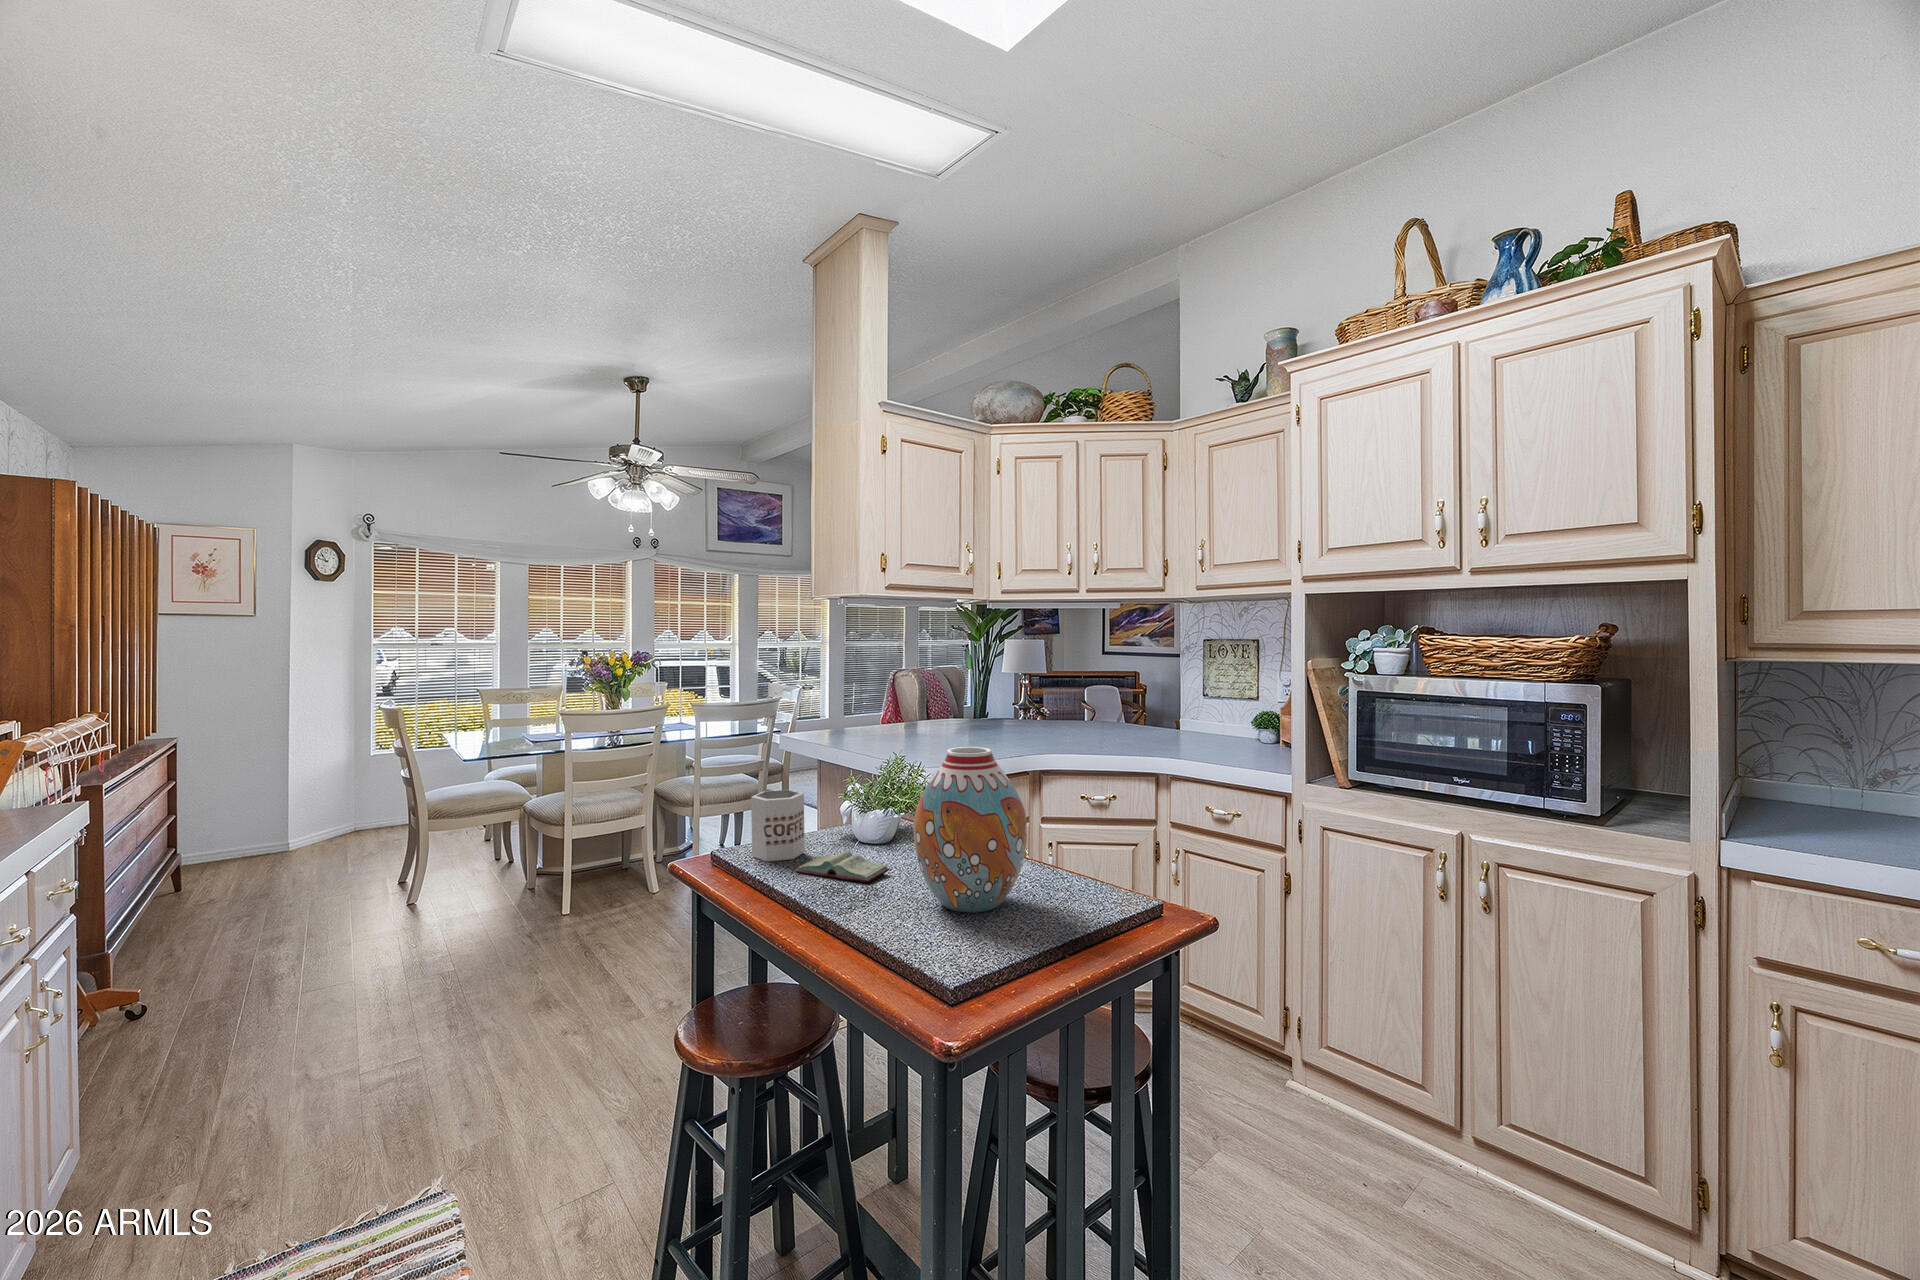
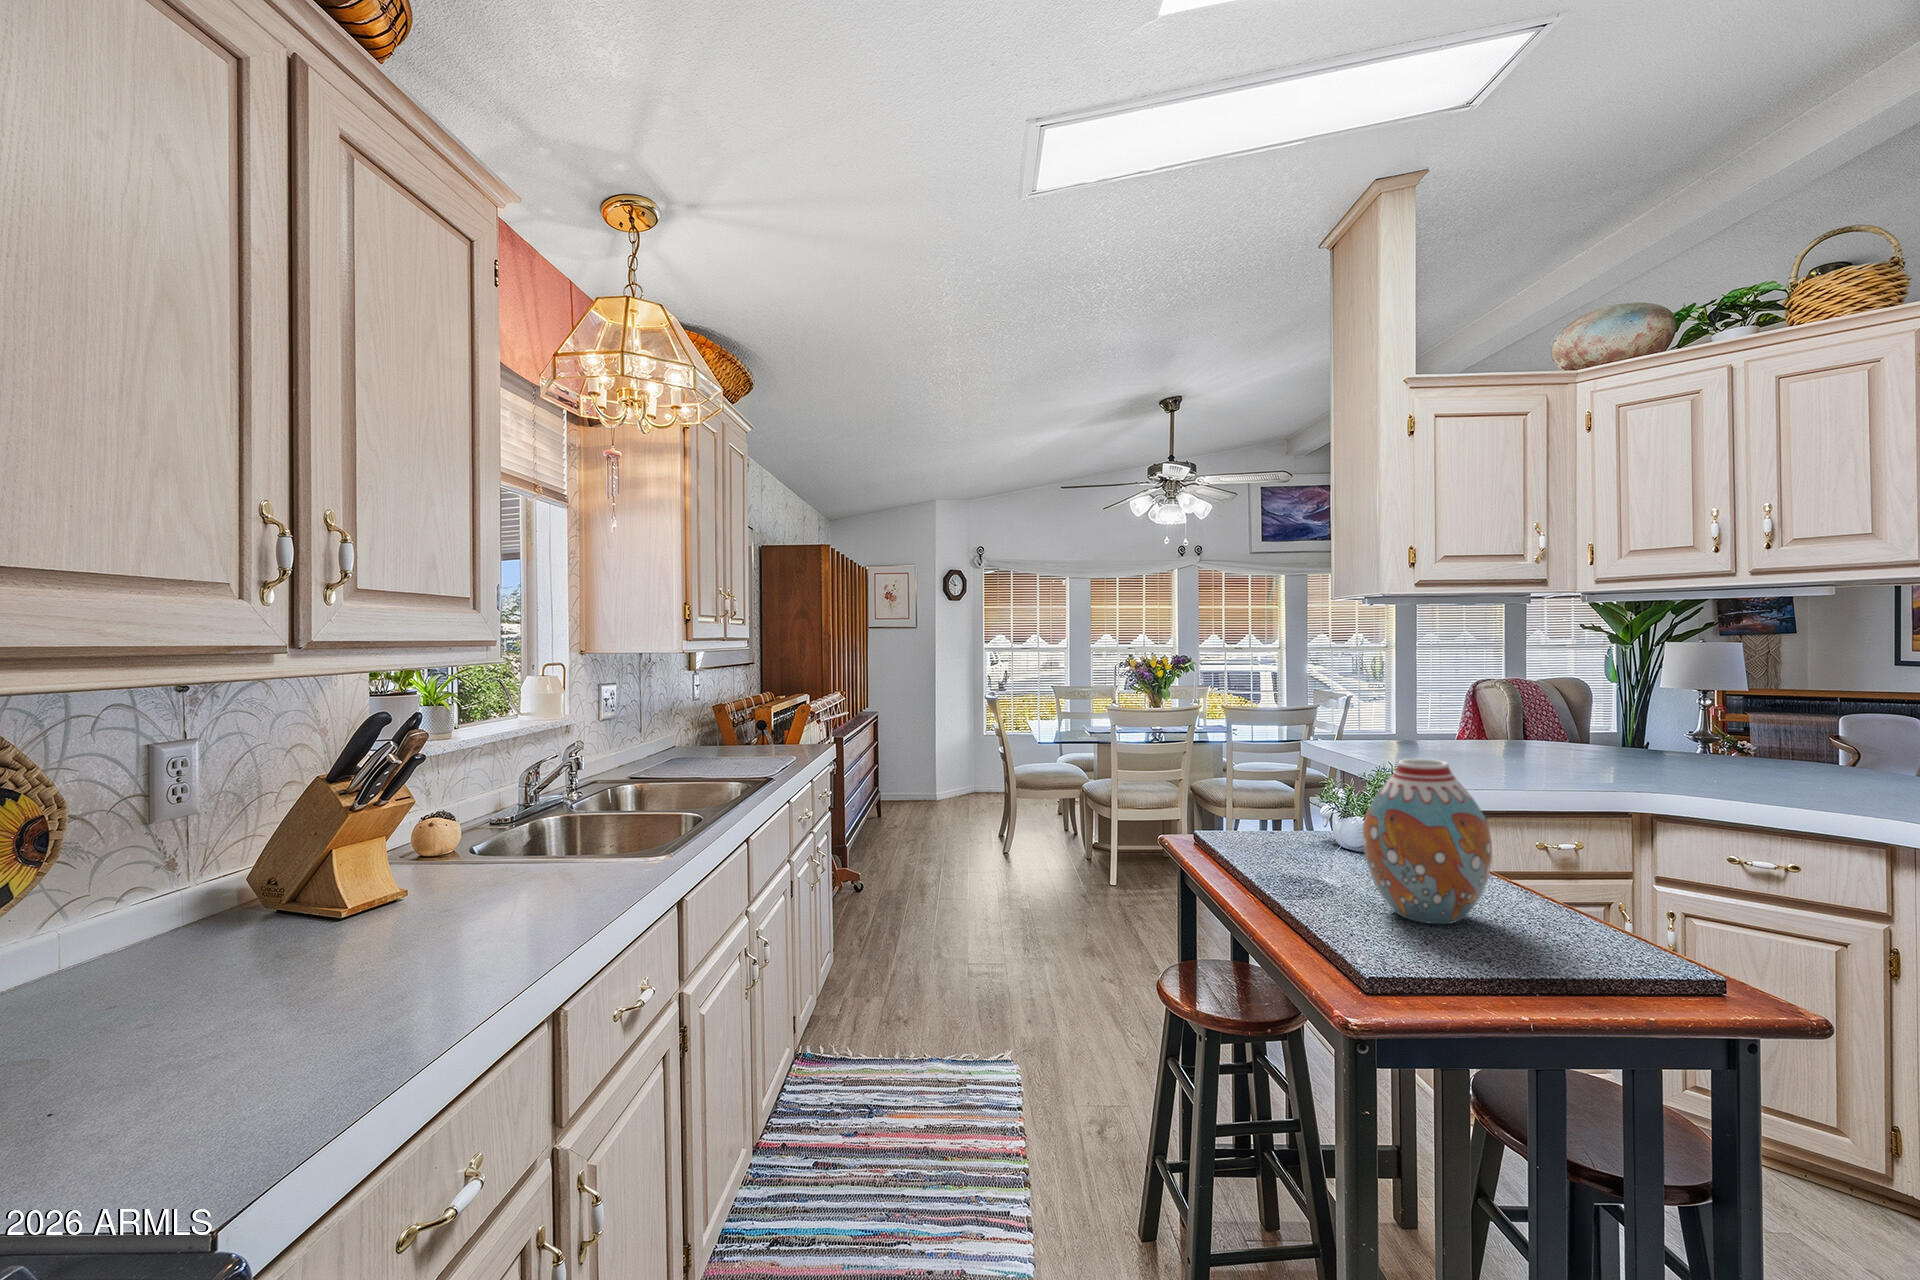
mug: present [751,790,805,861] -> none [1229,787,1280,851]
book: present [796,851,890,882] -> none [1263,849,1355,880]

